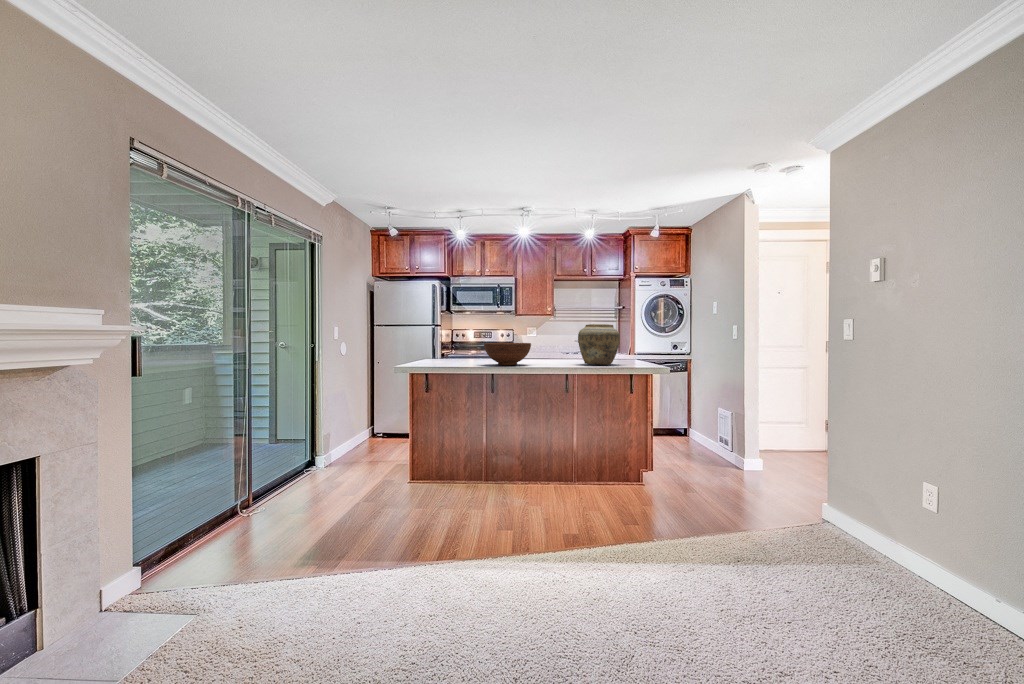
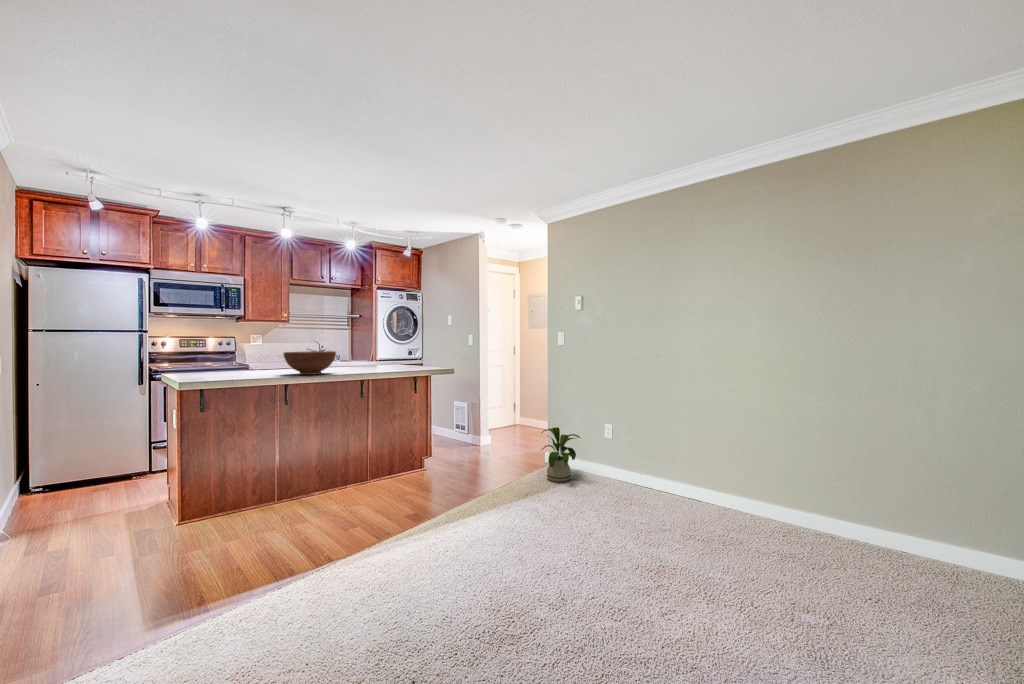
vase: present [578,324,620,365] -> none [375,334,413,369]
house plant: none [781,464,859,551] -> present [542,427,580,482]

